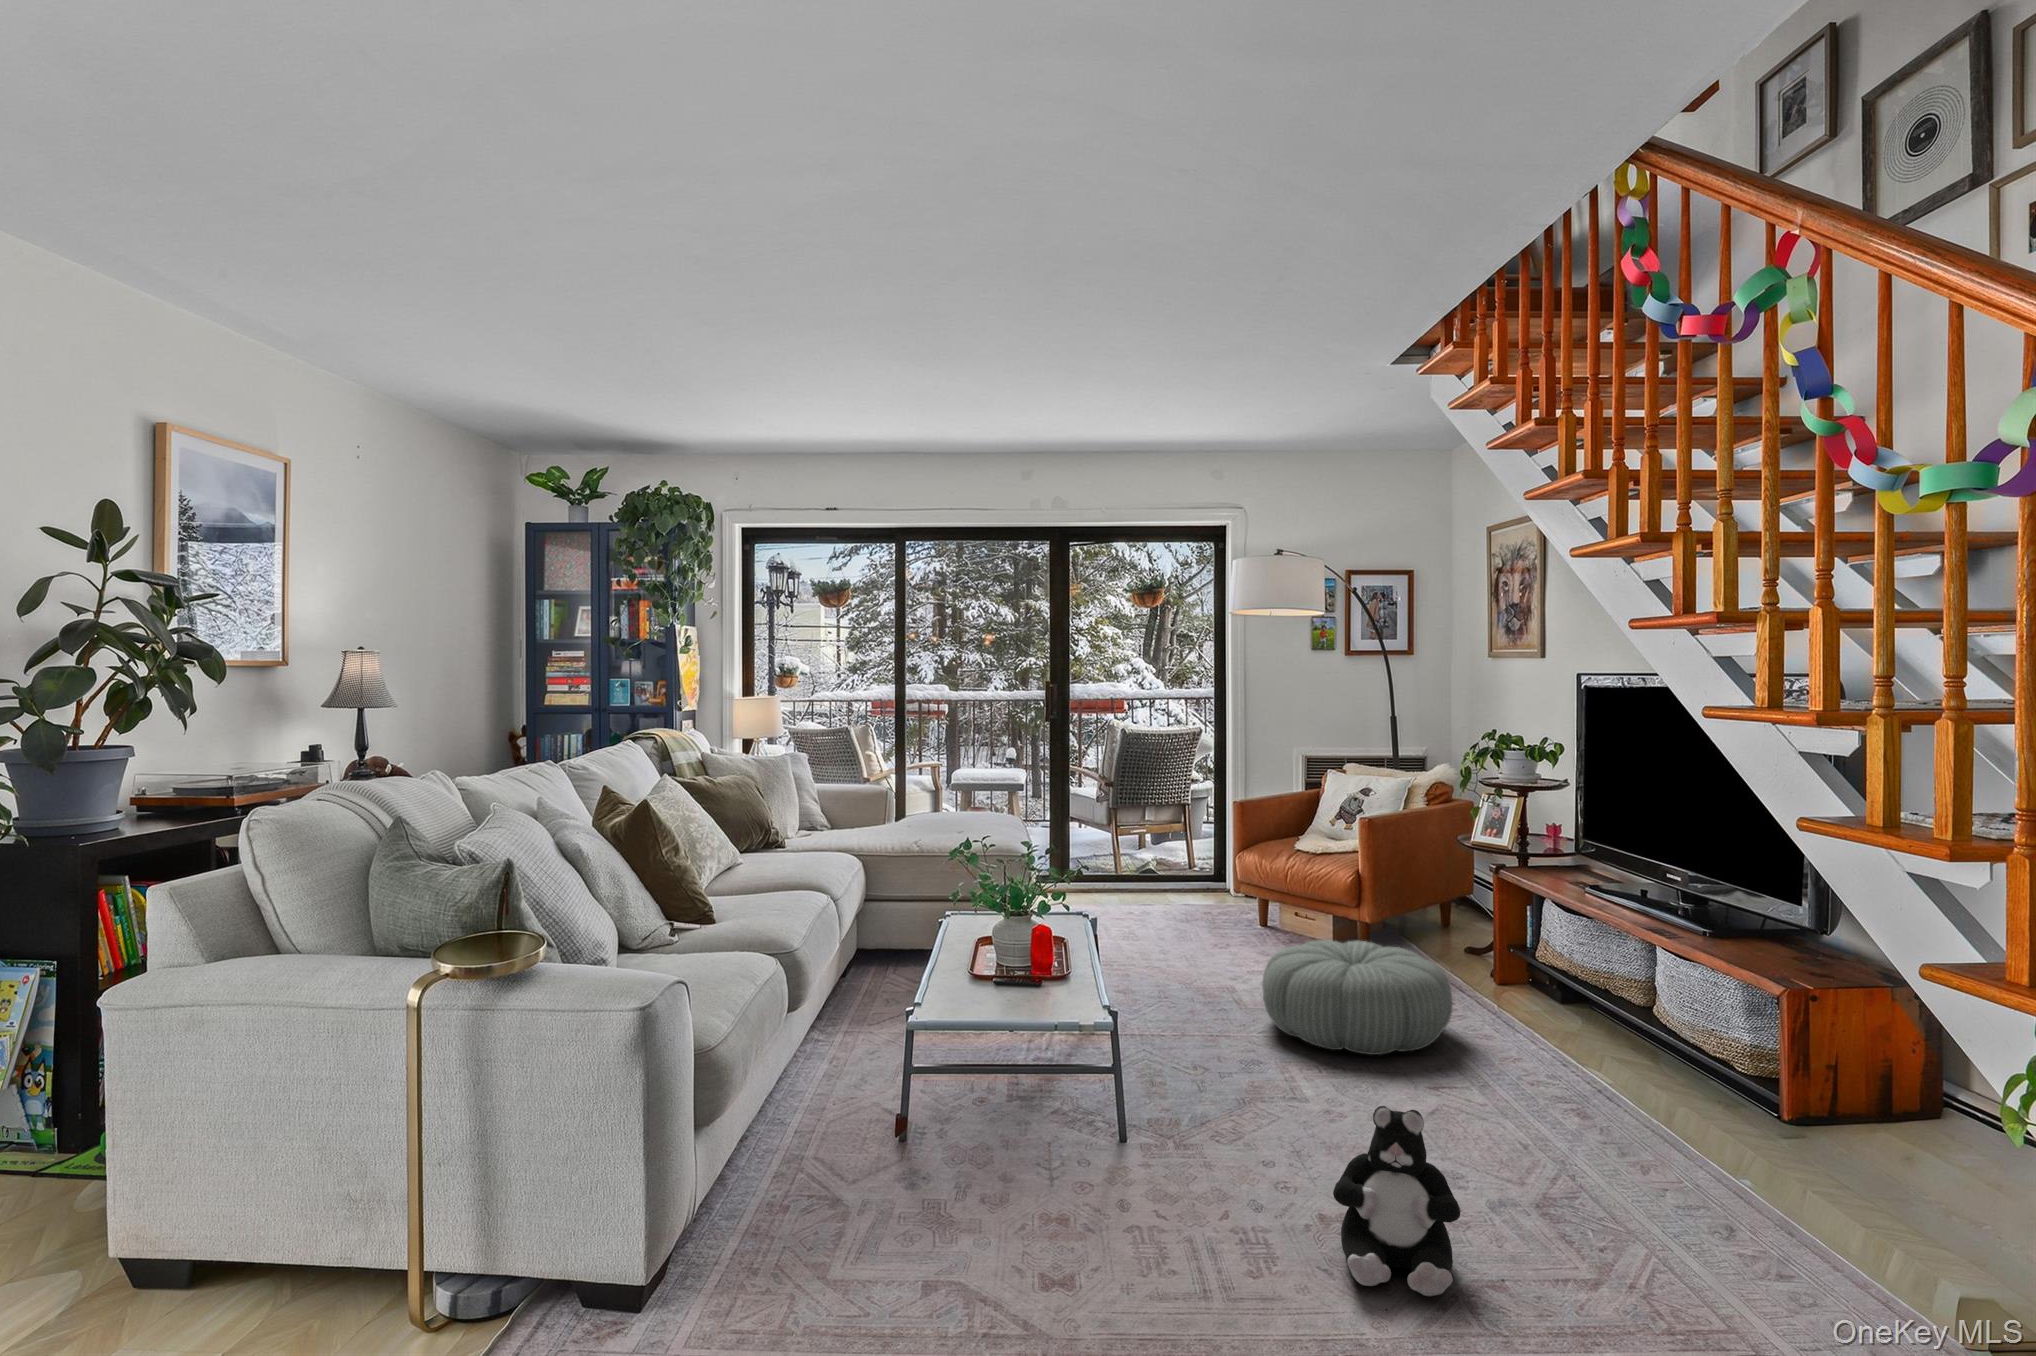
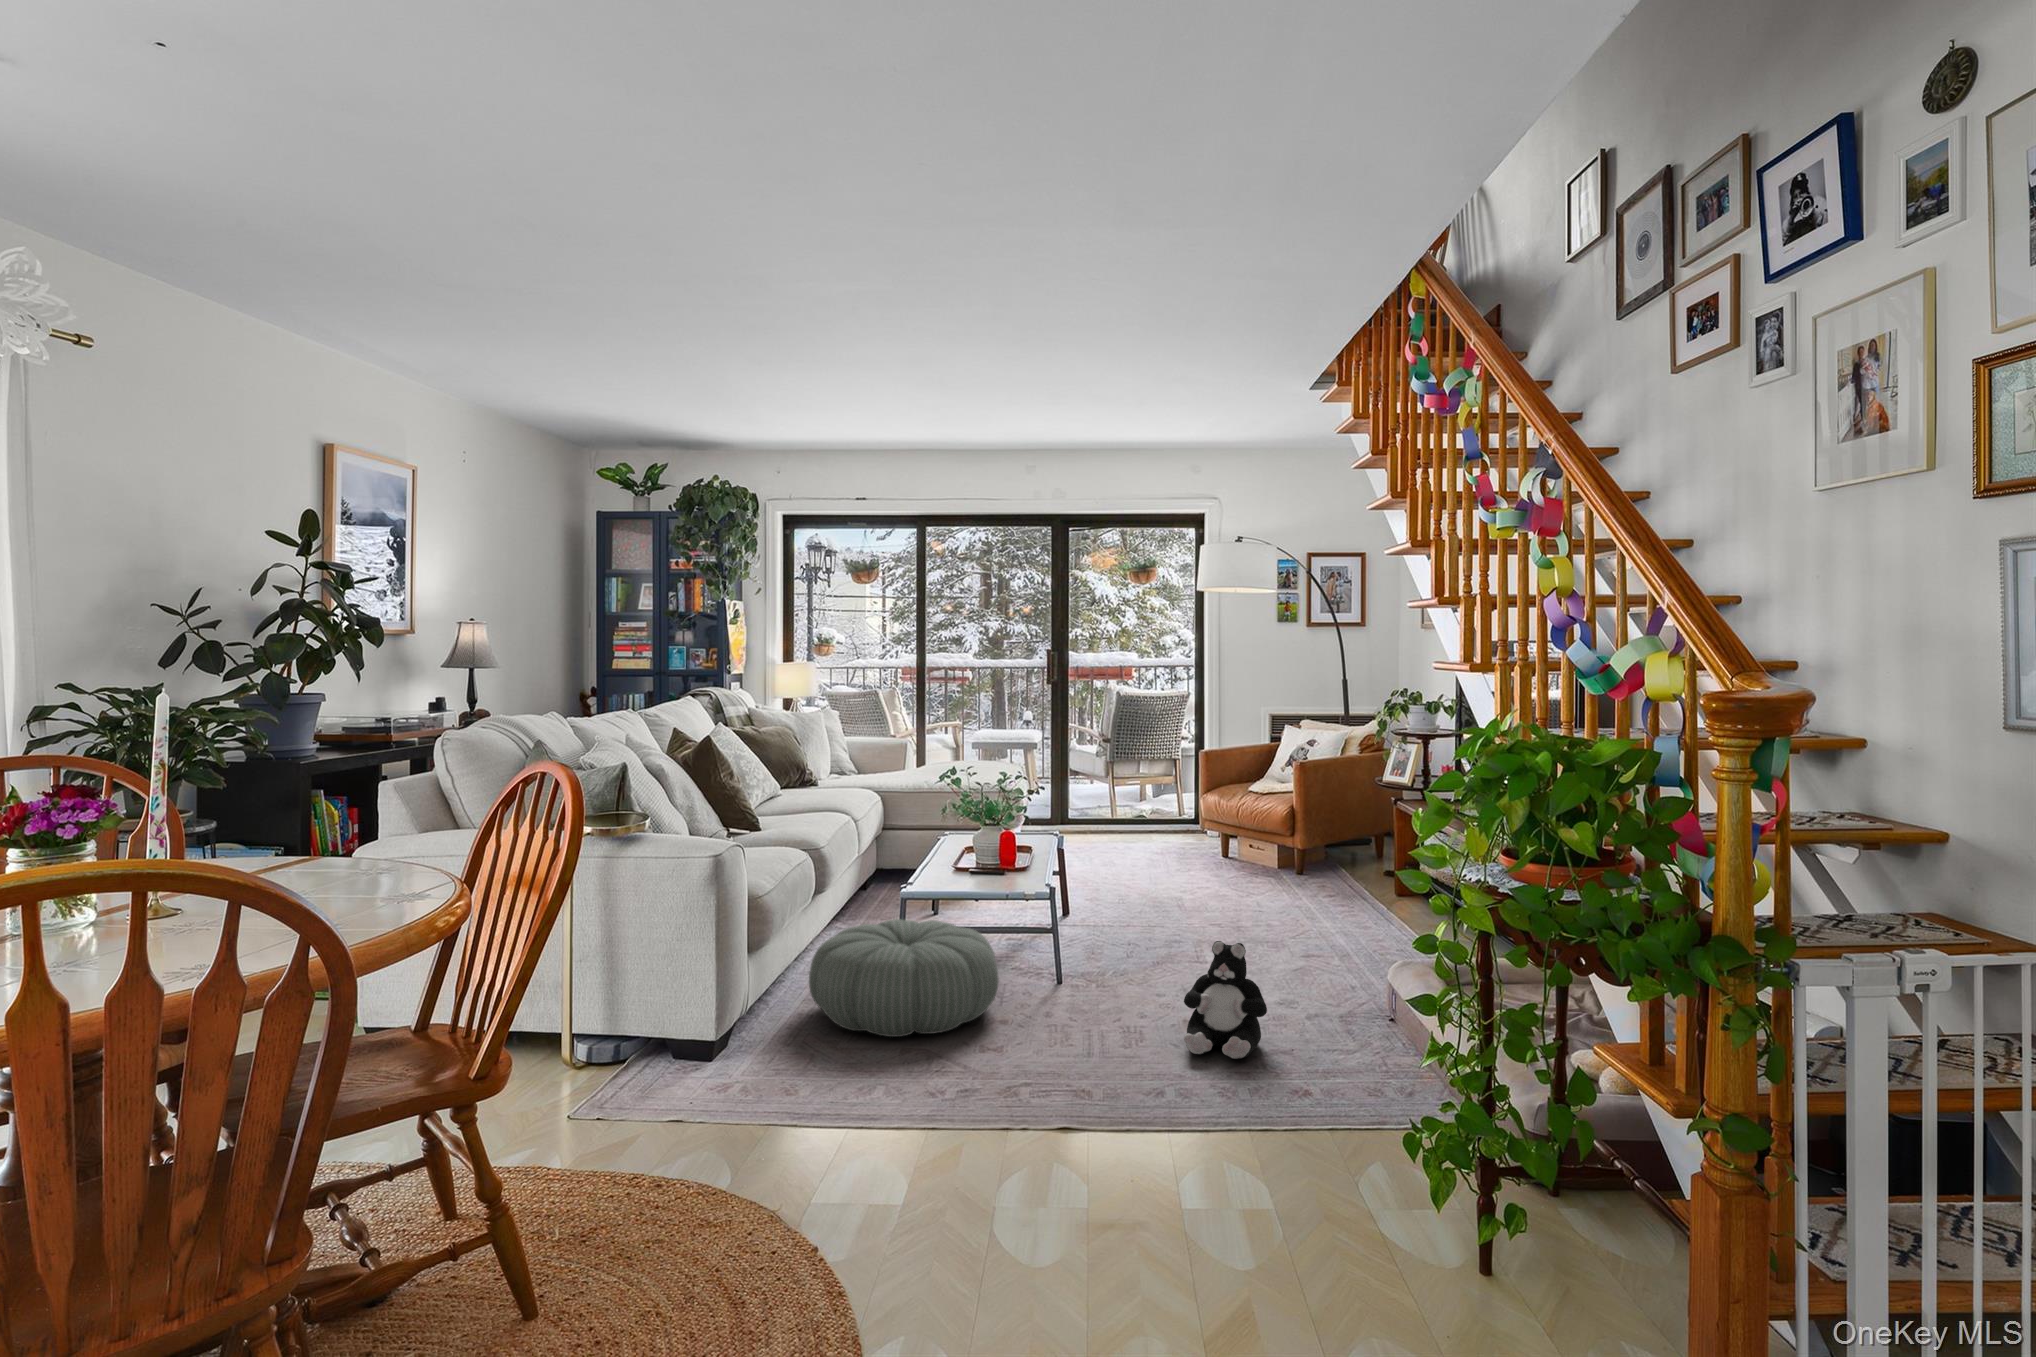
pouf: present [1262,940,1453,1055] -> present [809,919,999,1037]

